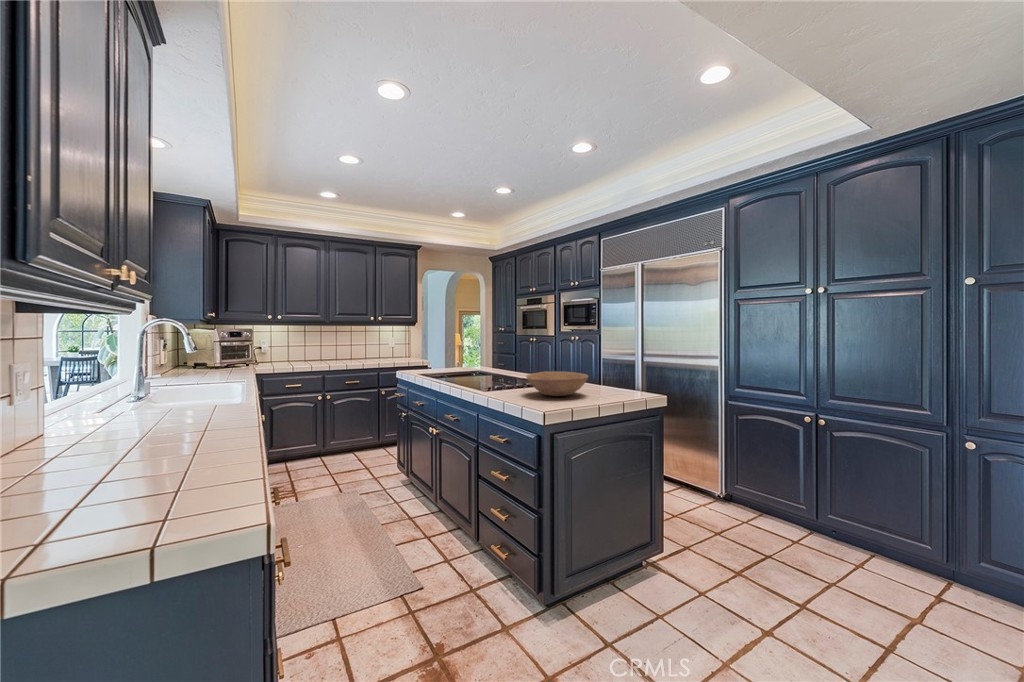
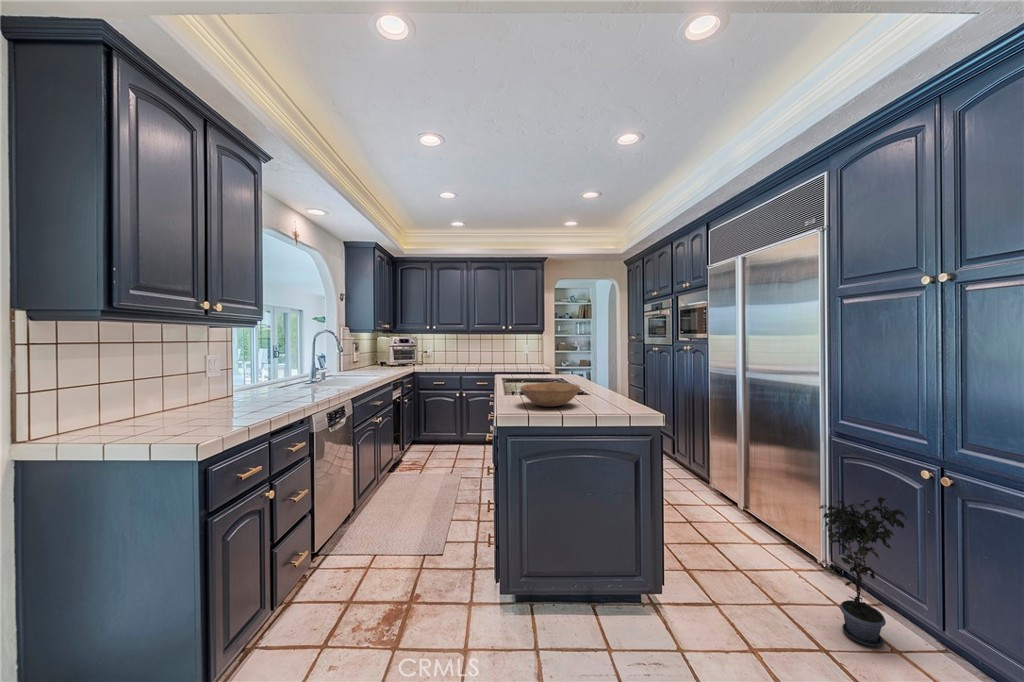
potted plant: none [753,440,808,549] -> present [819,497,907,646]

